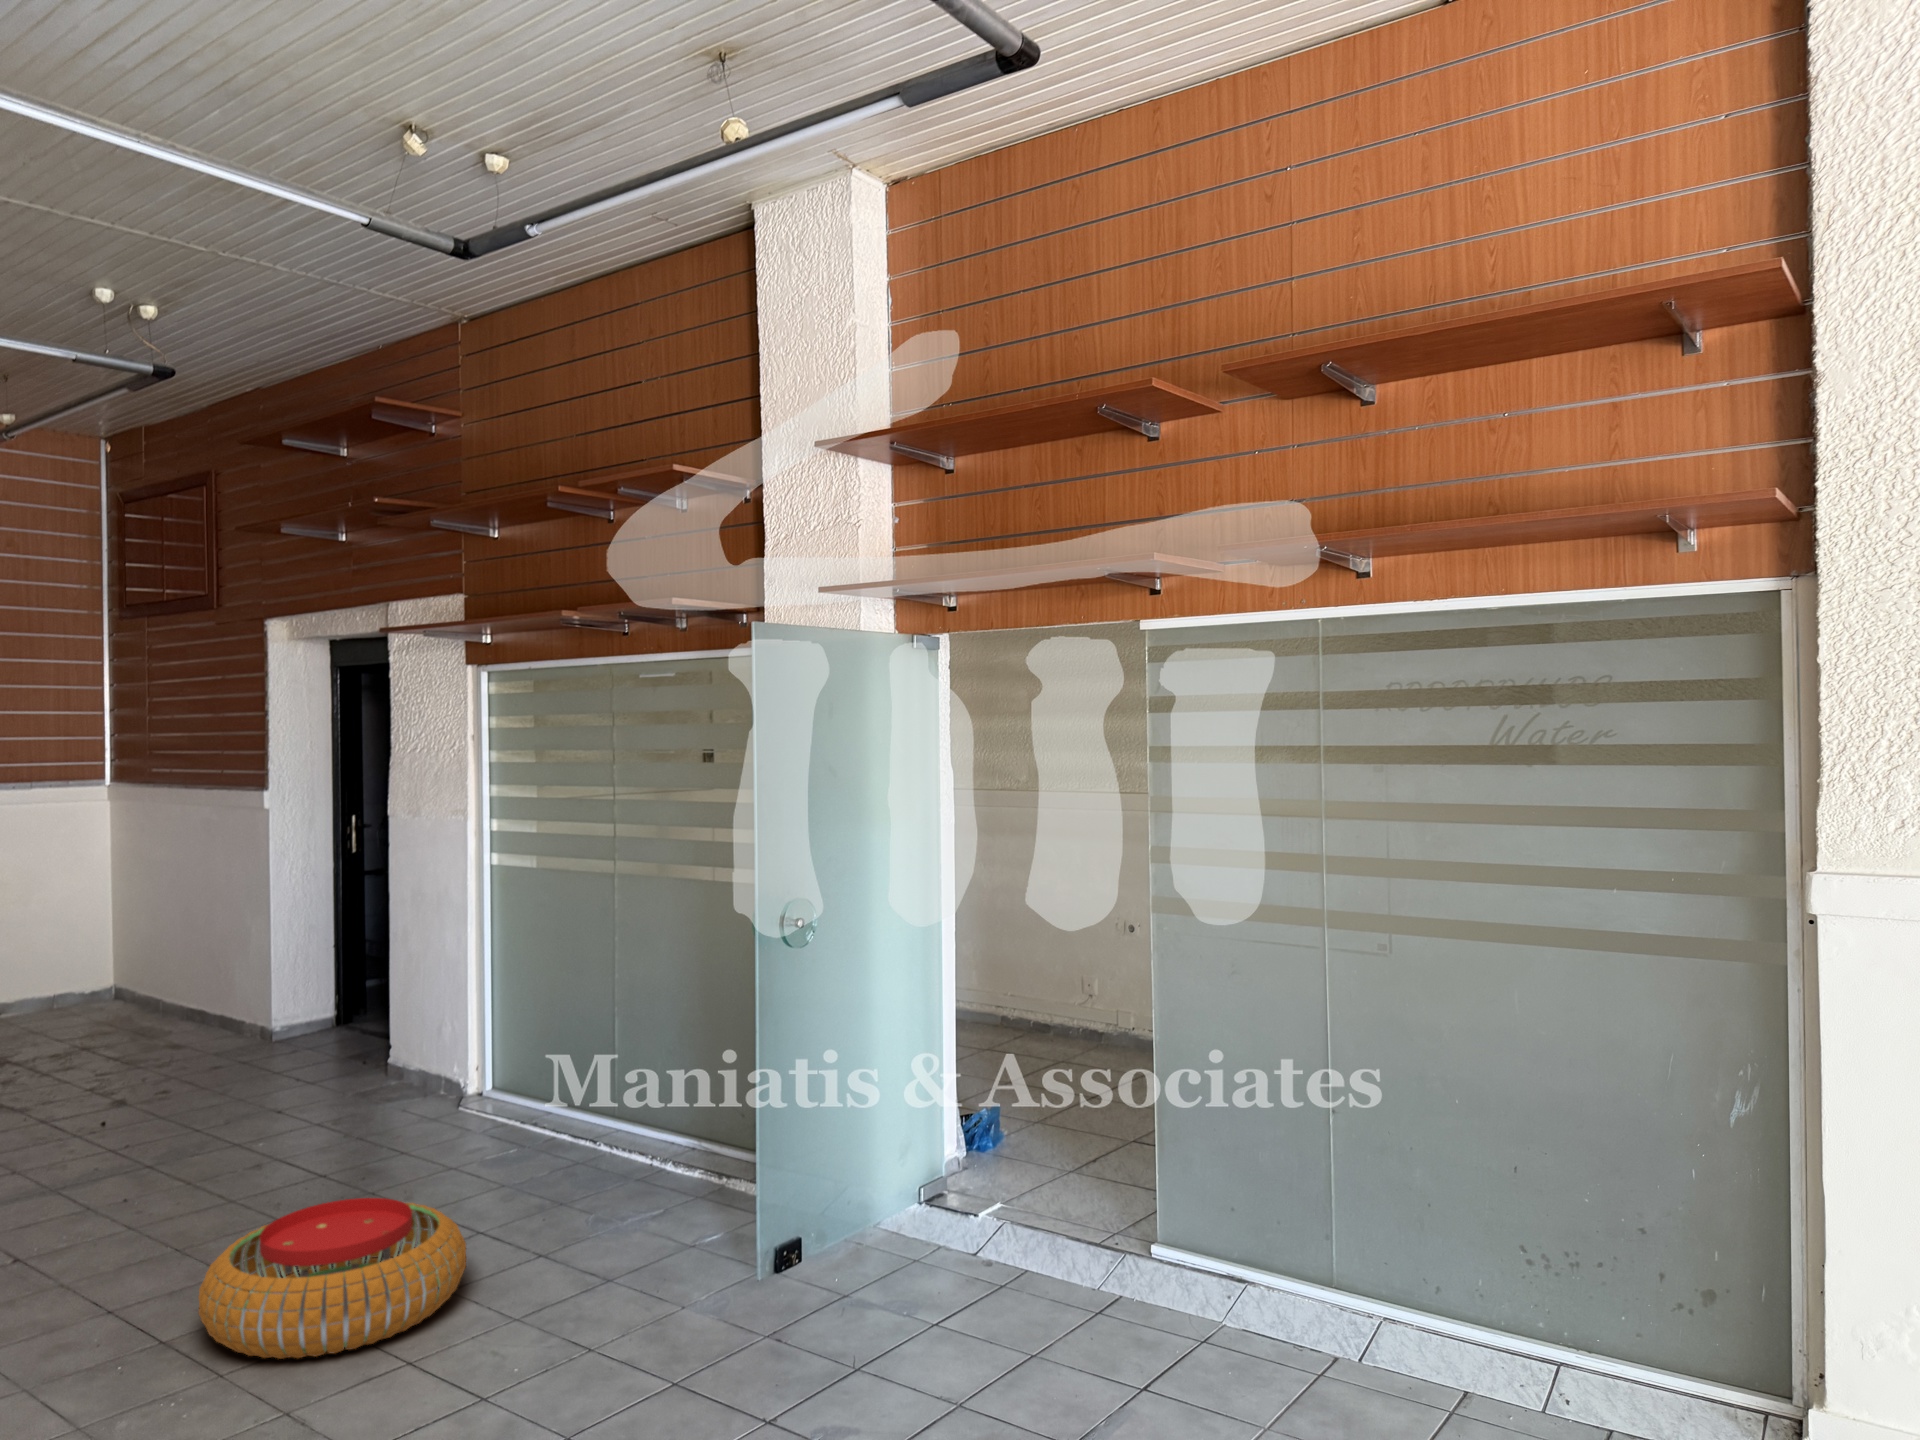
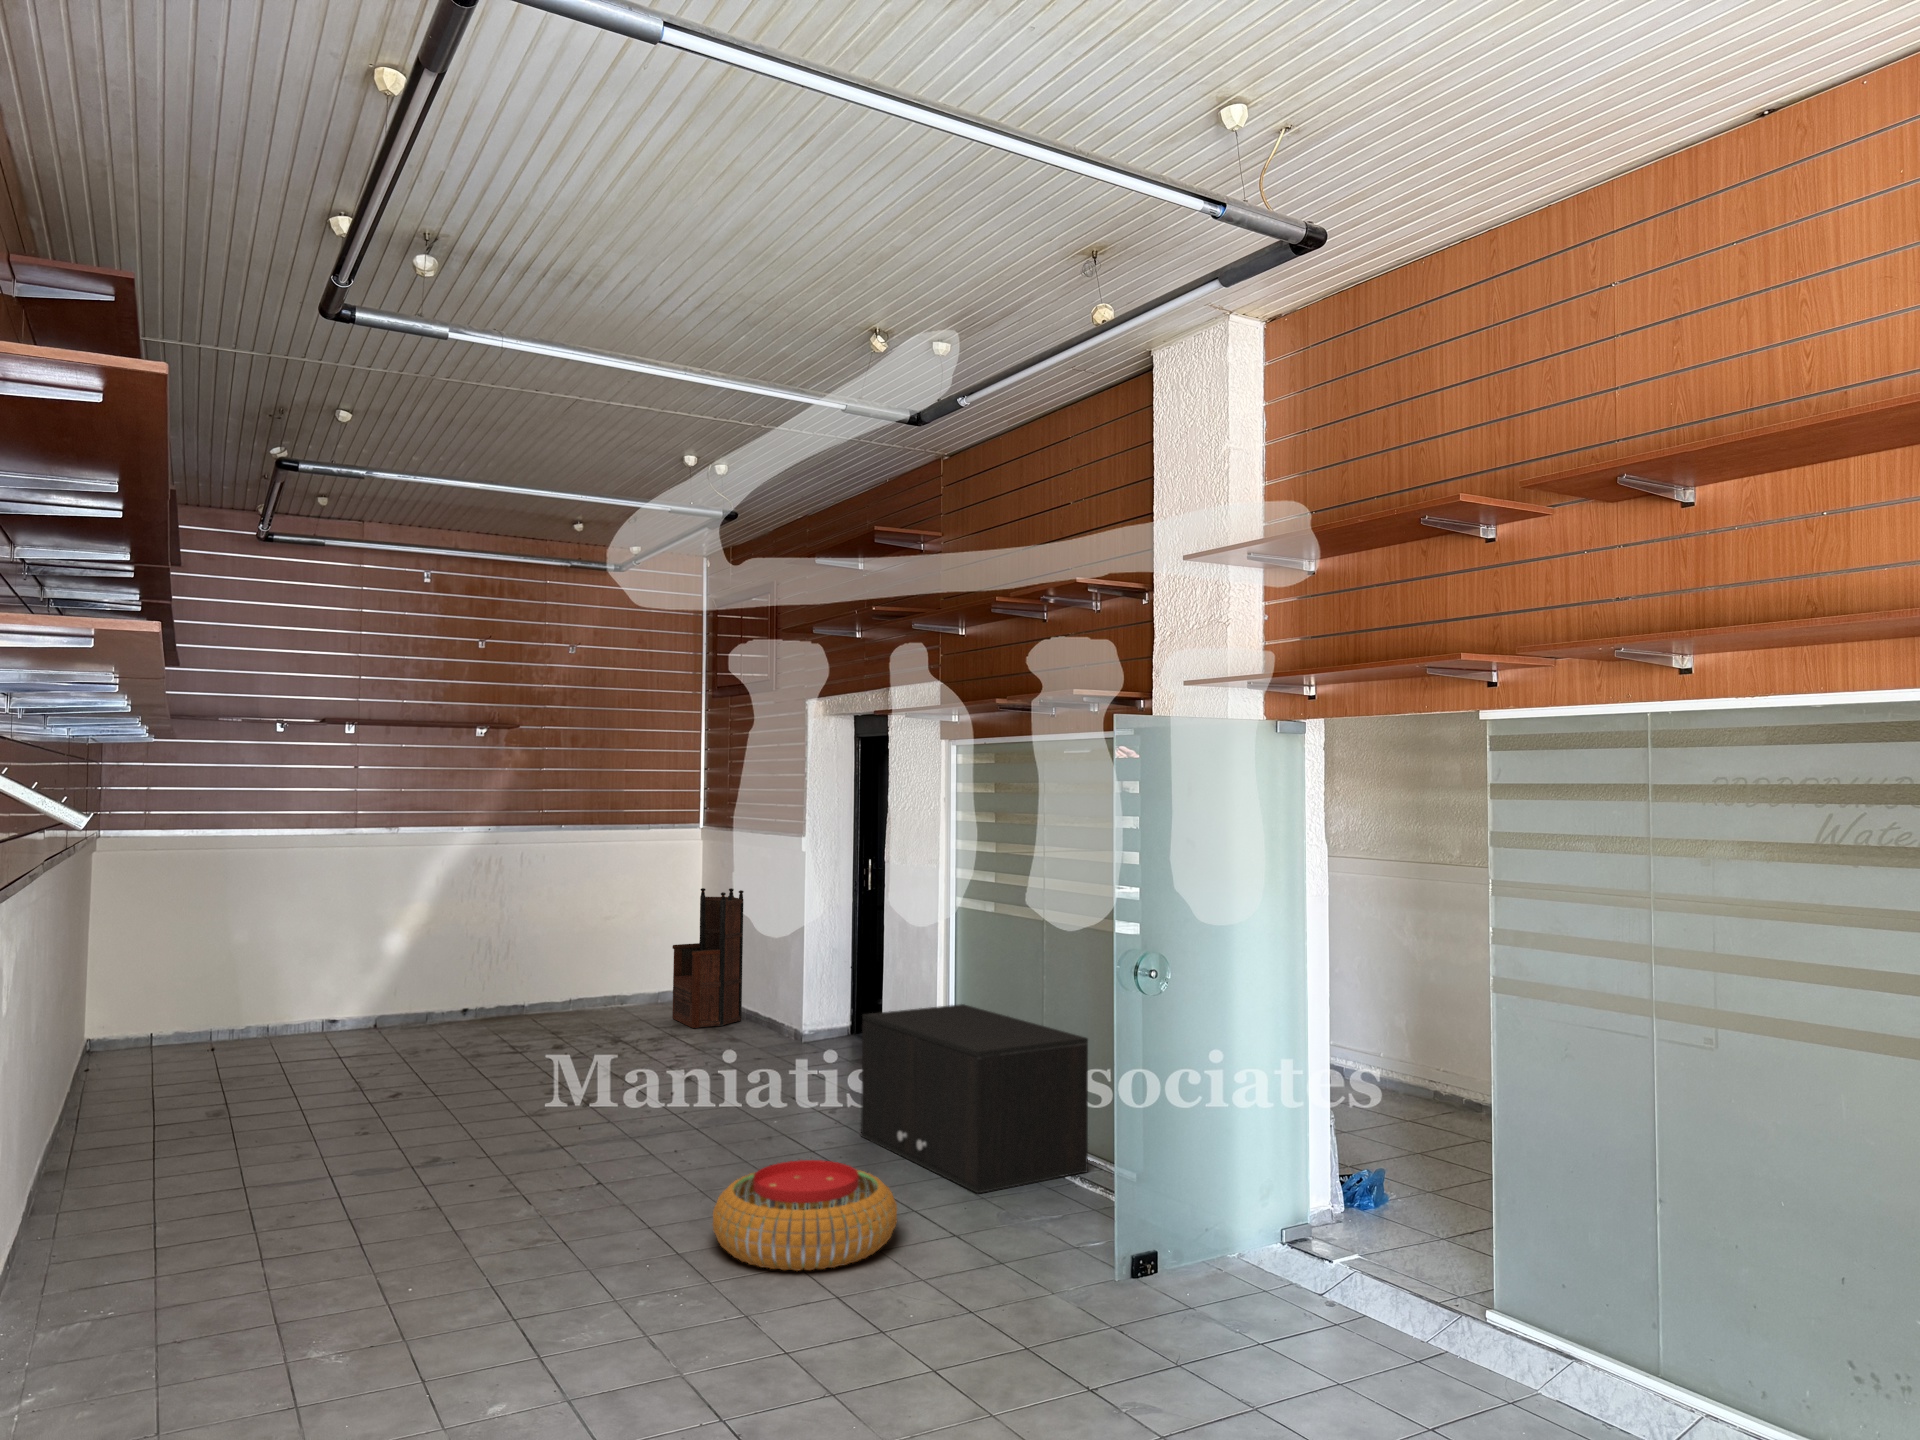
armchair: none [73,859,179,1039] -> present [672,888,744,1028]
storage cabinet: none [380,977,677,1202] -> present [861,1004,1088,1193]

